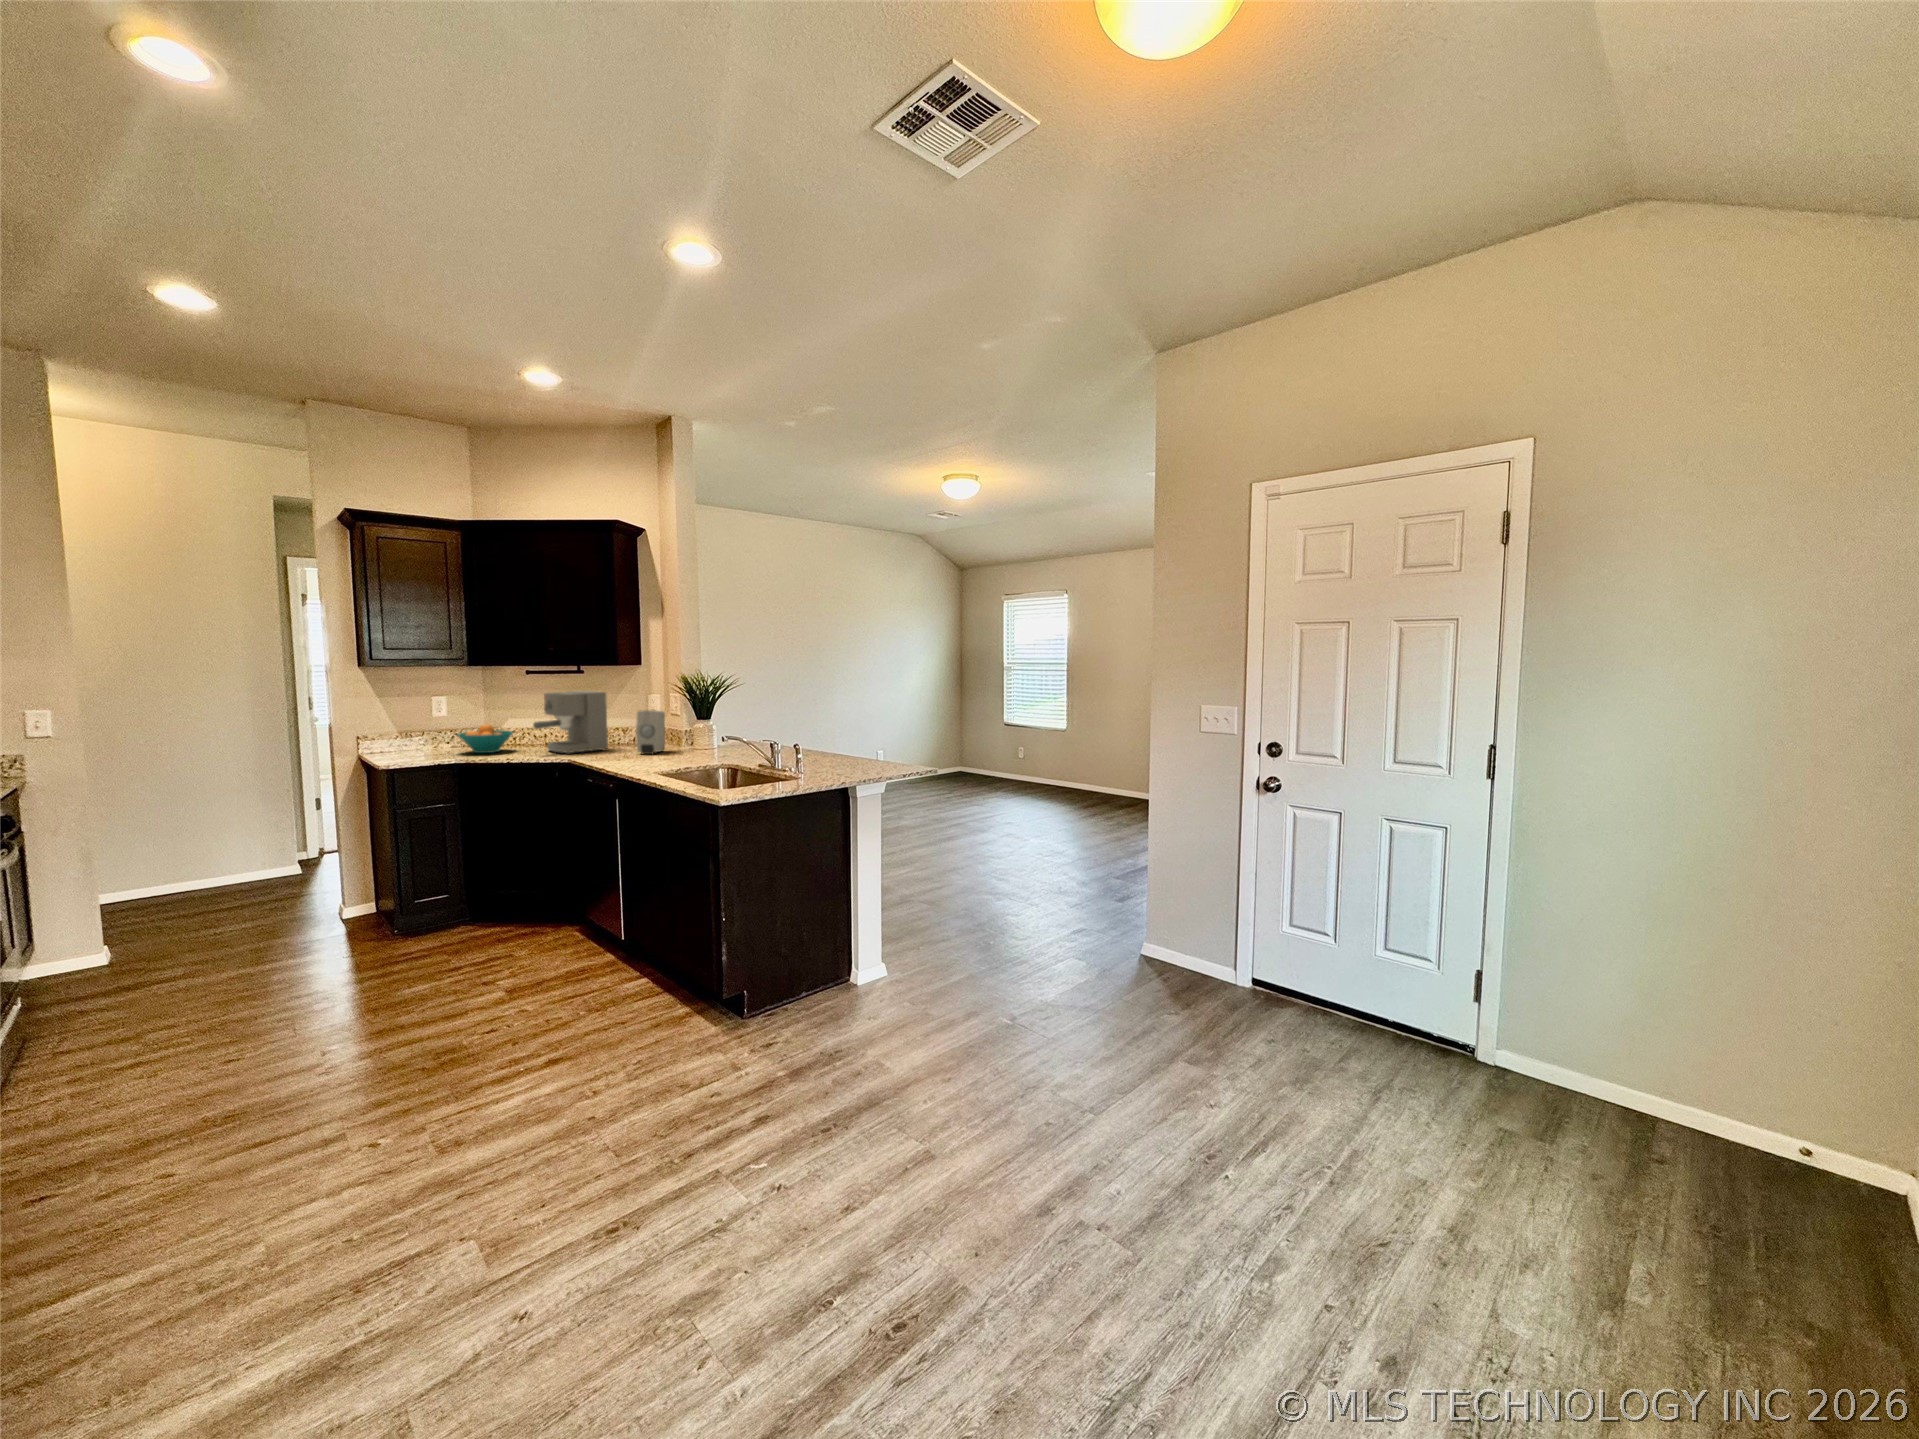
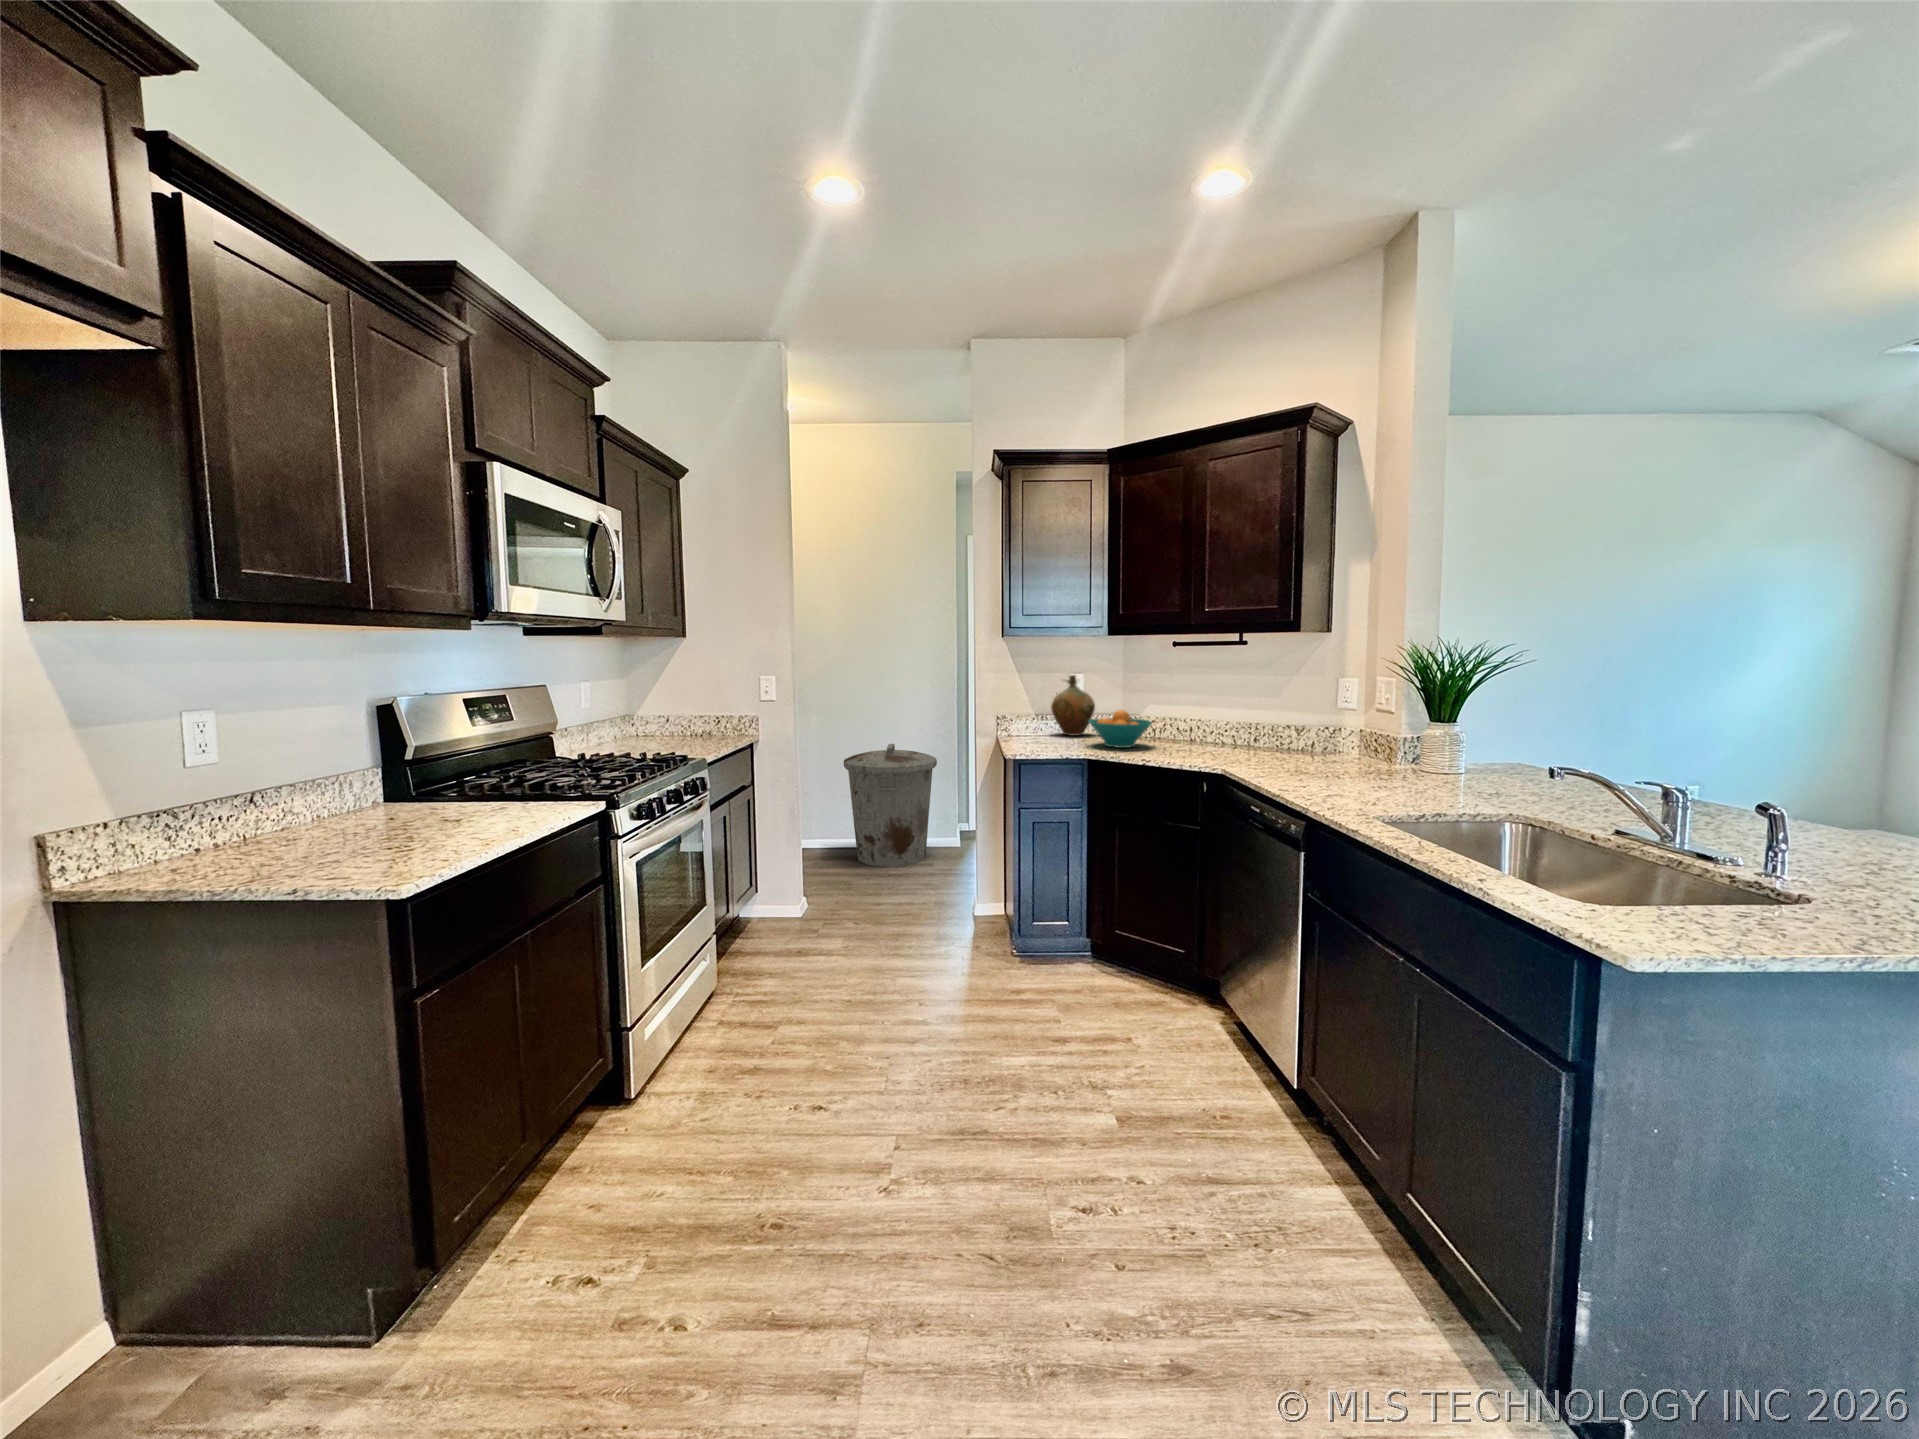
coffee maker: present [533,691,608,754] -> none [1177,669,1280,760]
ceramic jug: none [416,698,460,748] -> present [1051,675,1095,736]
soap dispenser: present [636,710,665,754] -> none [1326,702,1374,774]
trash can: none [126,776,267,910] -> present [844,744,937,867]

